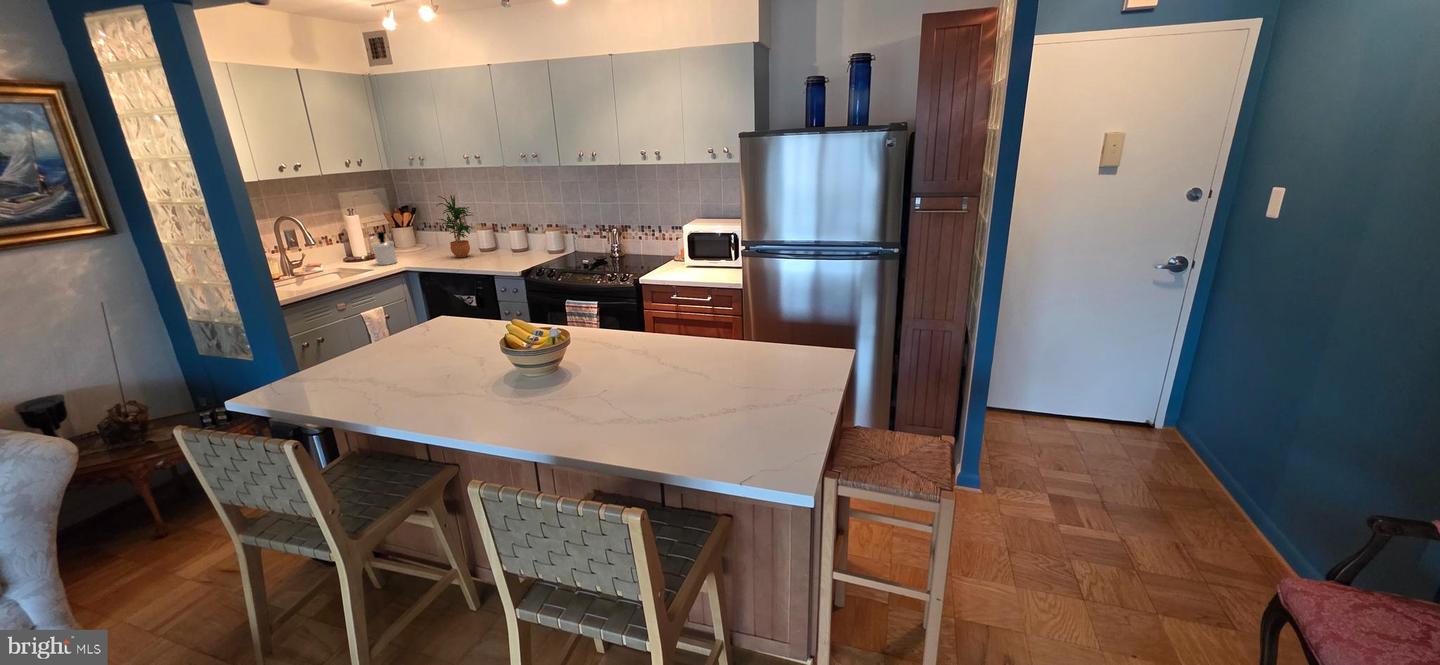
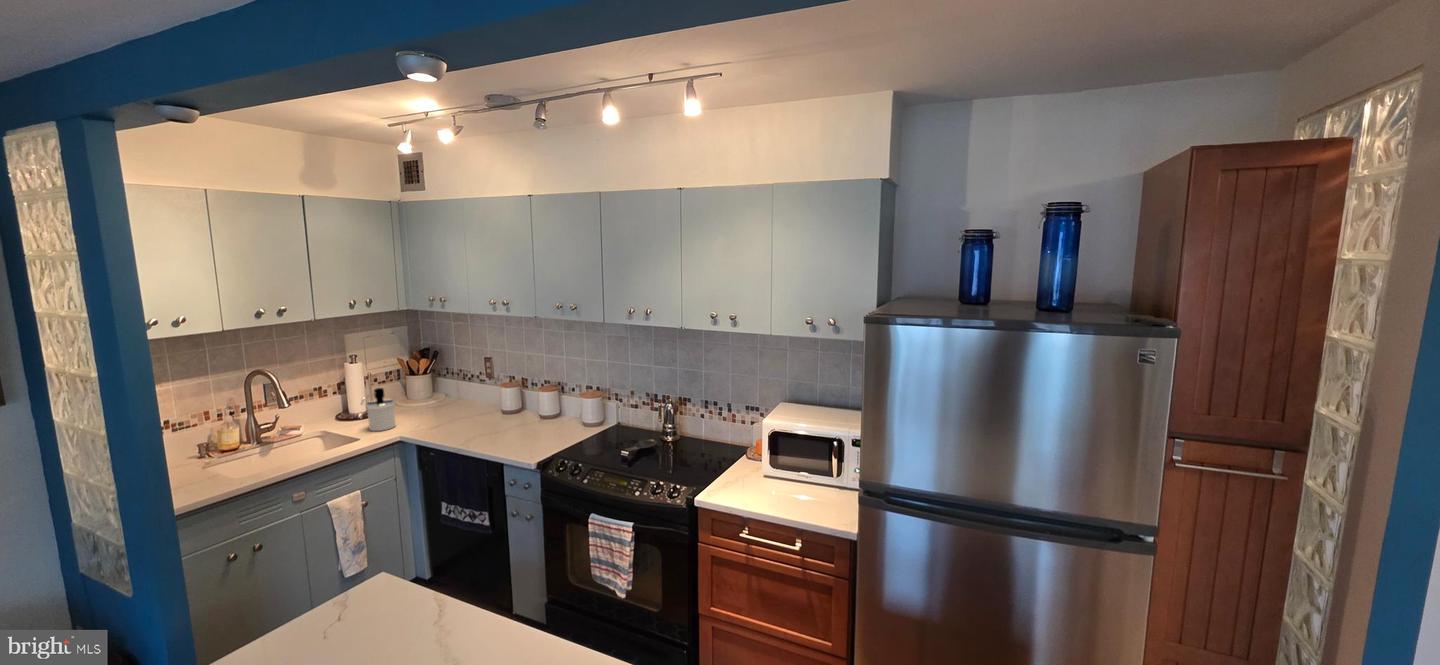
potted plant: present [436,195,472,258] -> none [449,344,497,424]

